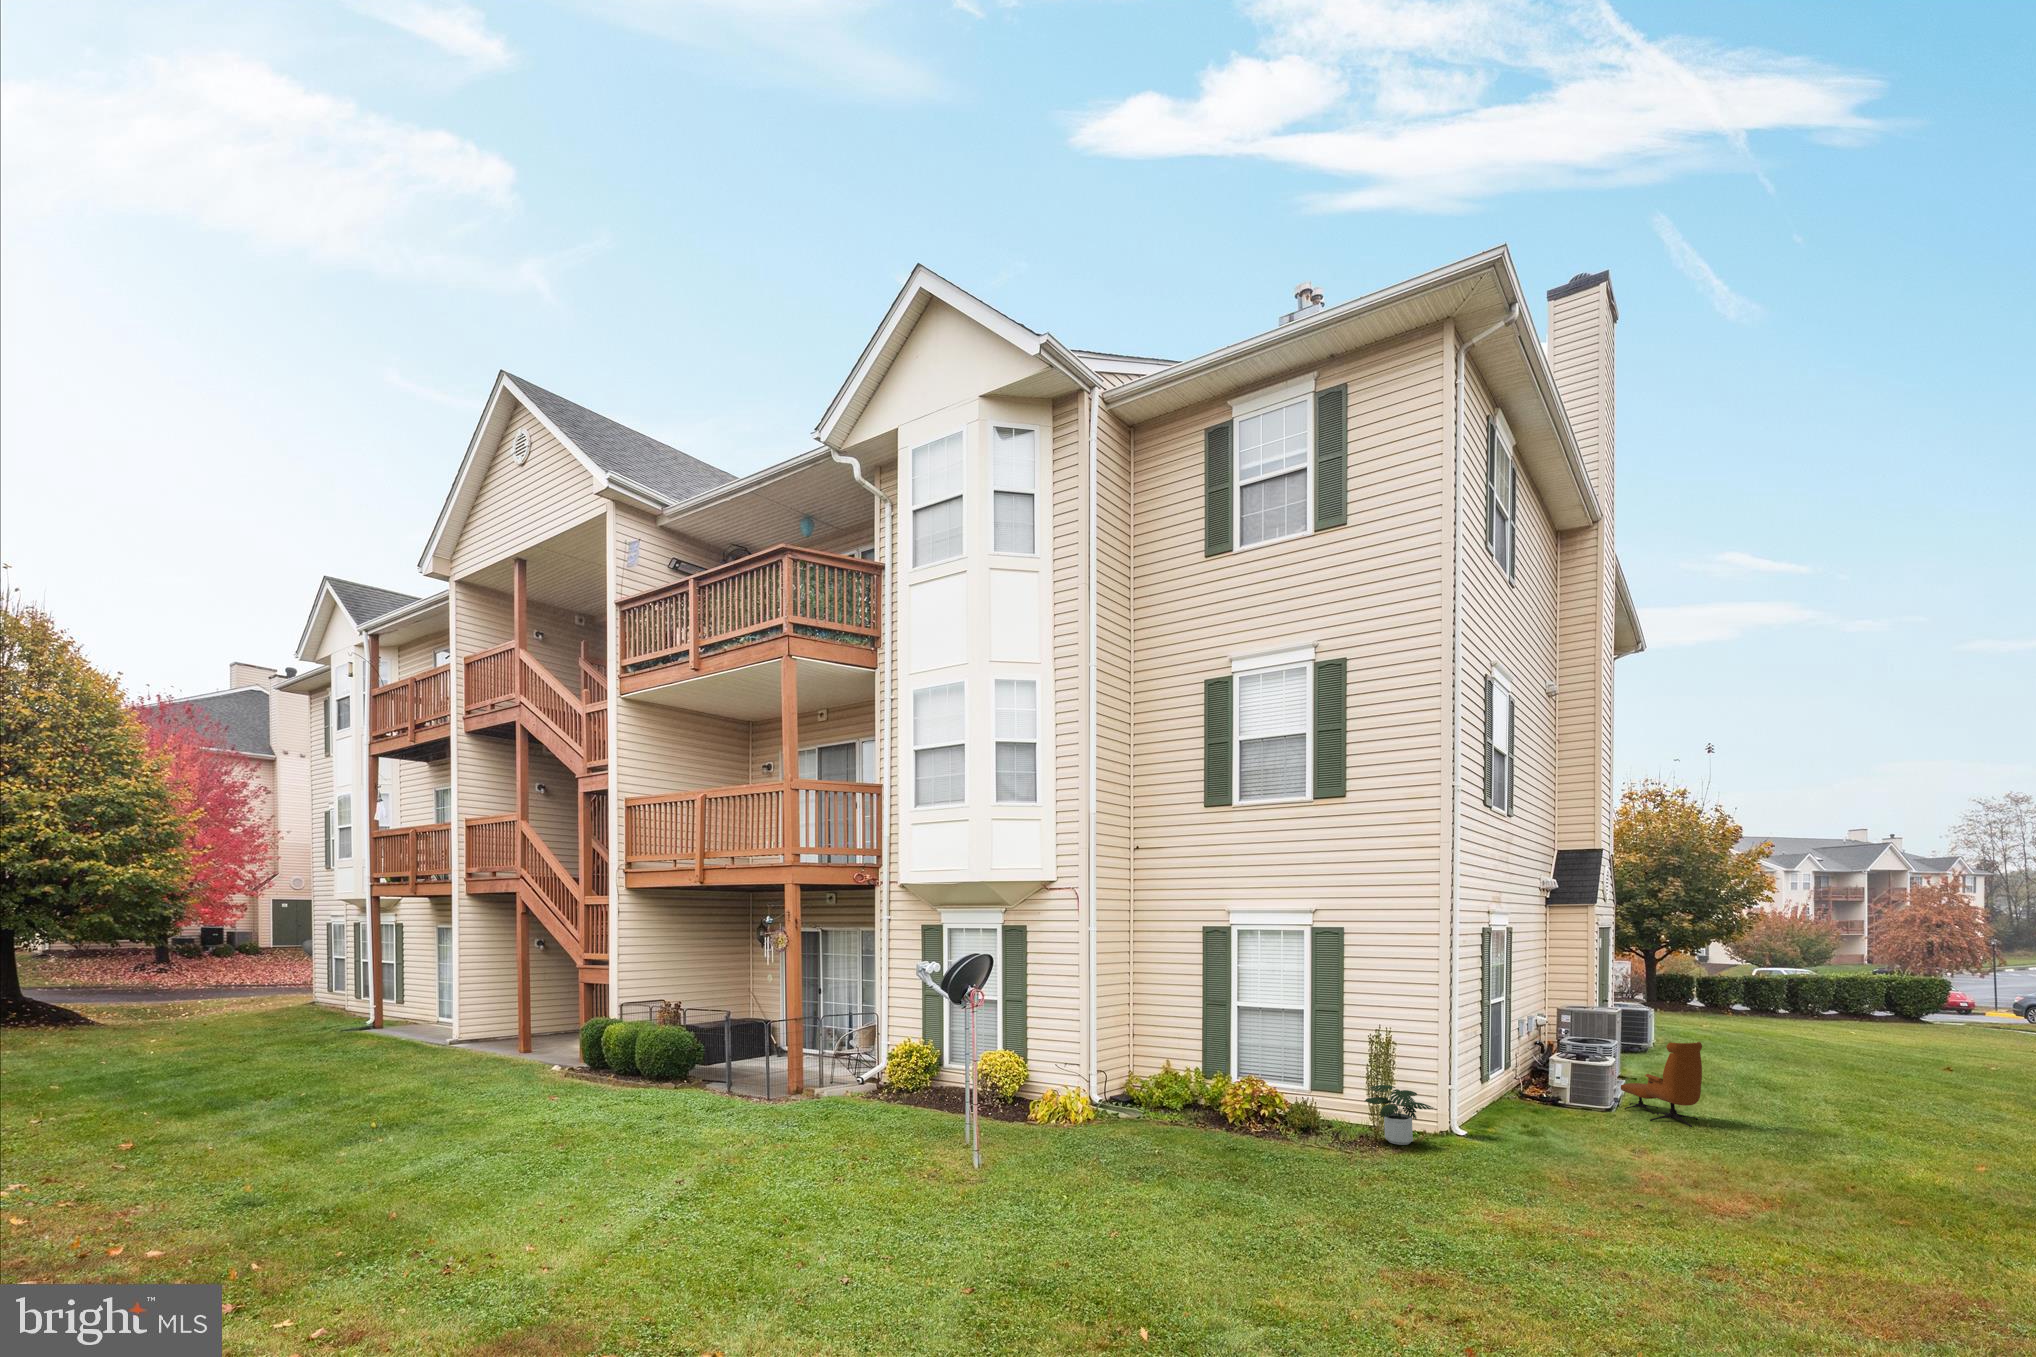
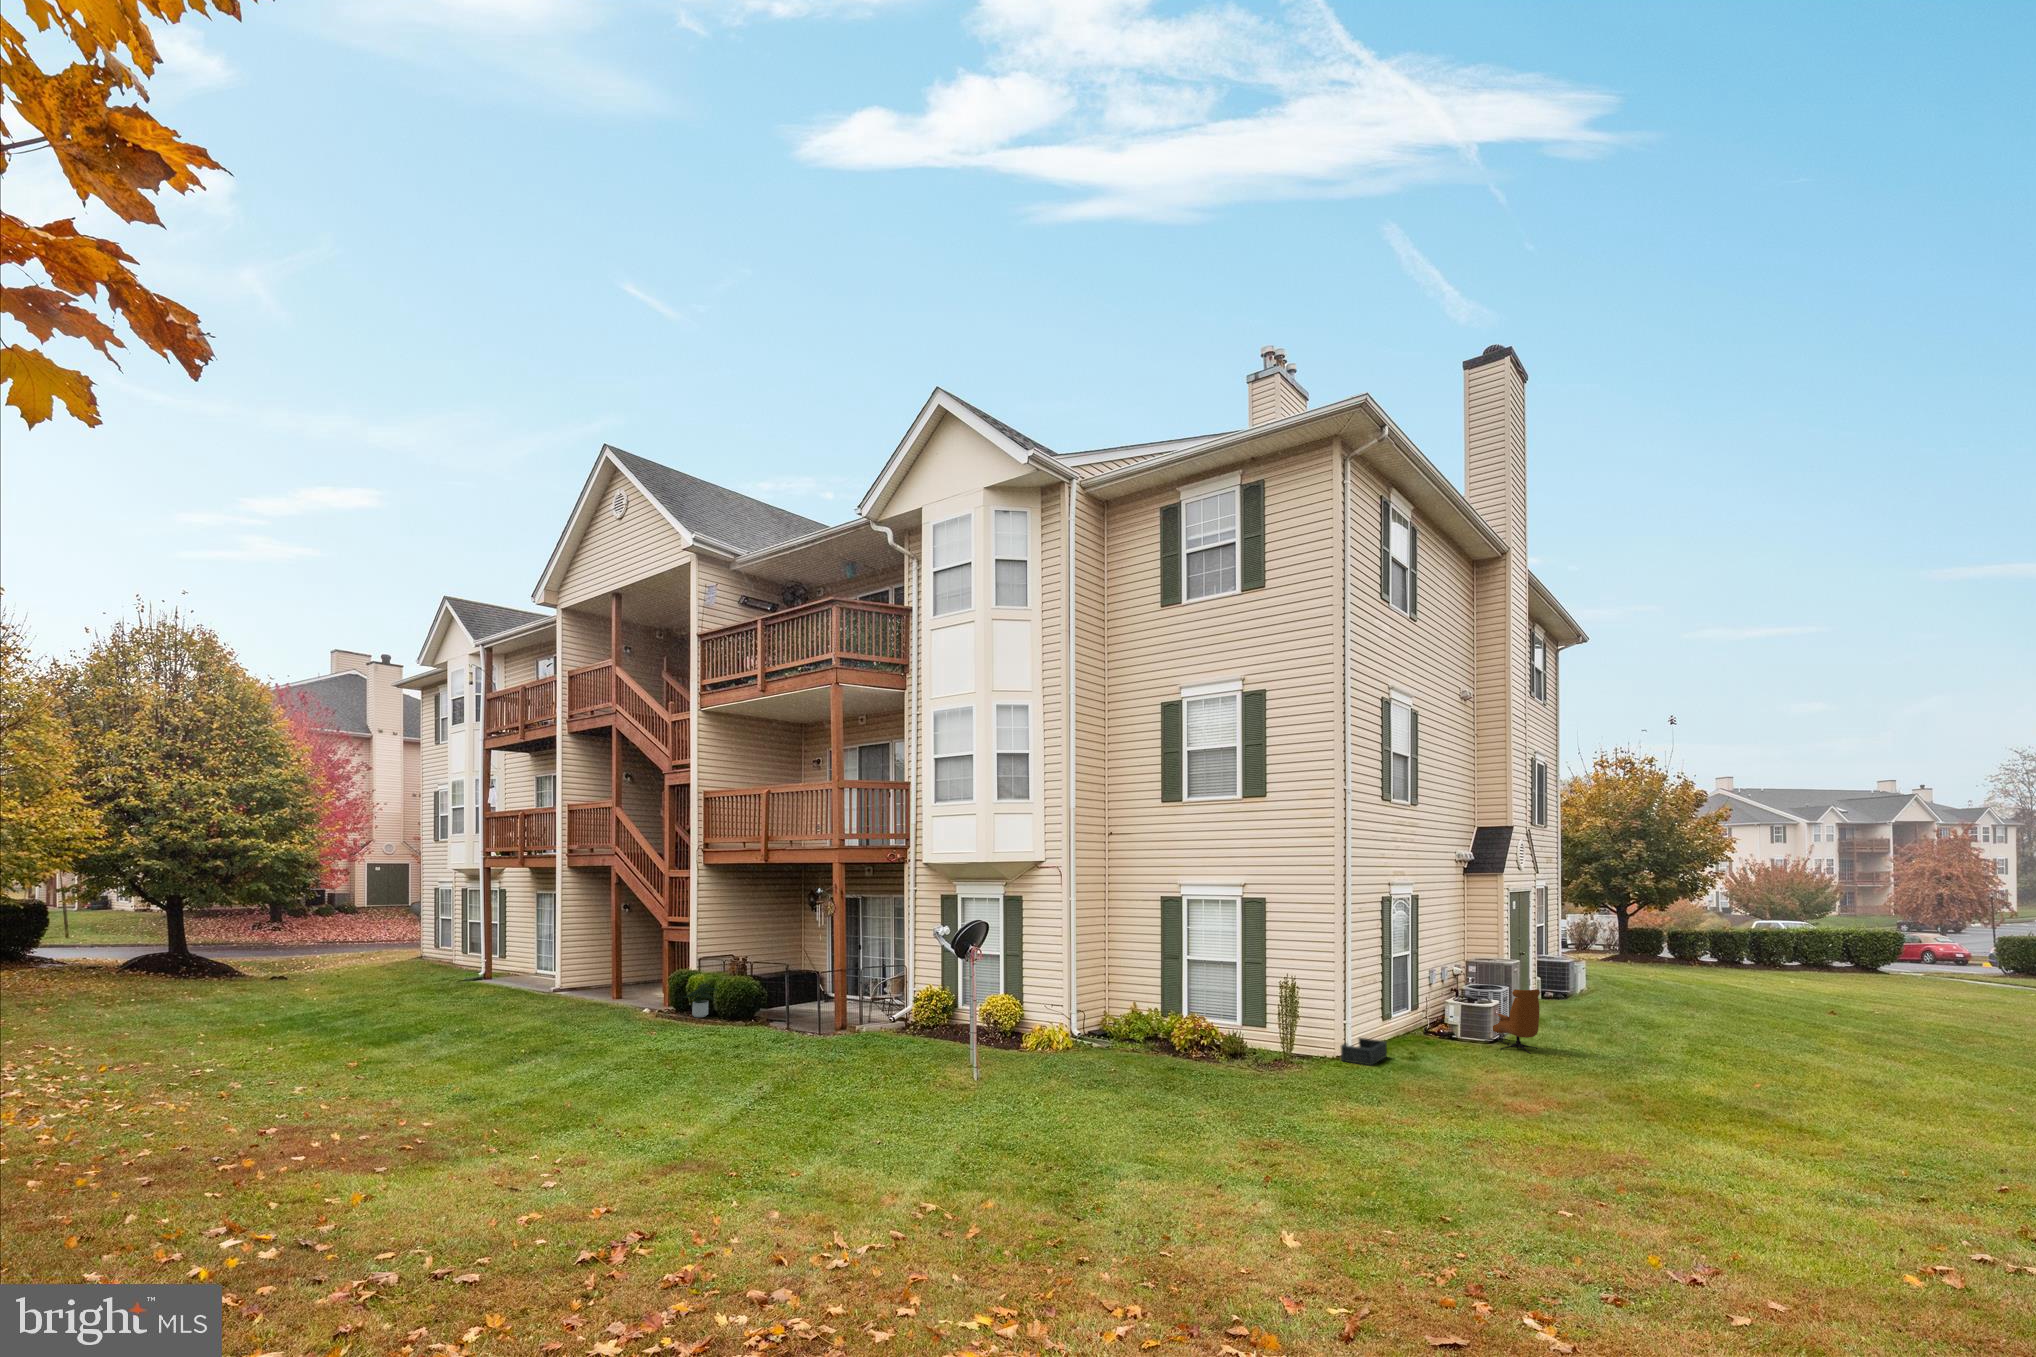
potted plant: present [1365,1085,1433,1145] -> present [683,984,718,1017]
basket: none [1452,1109,1513,1149] -> present [1341,1037,1387,1065]

